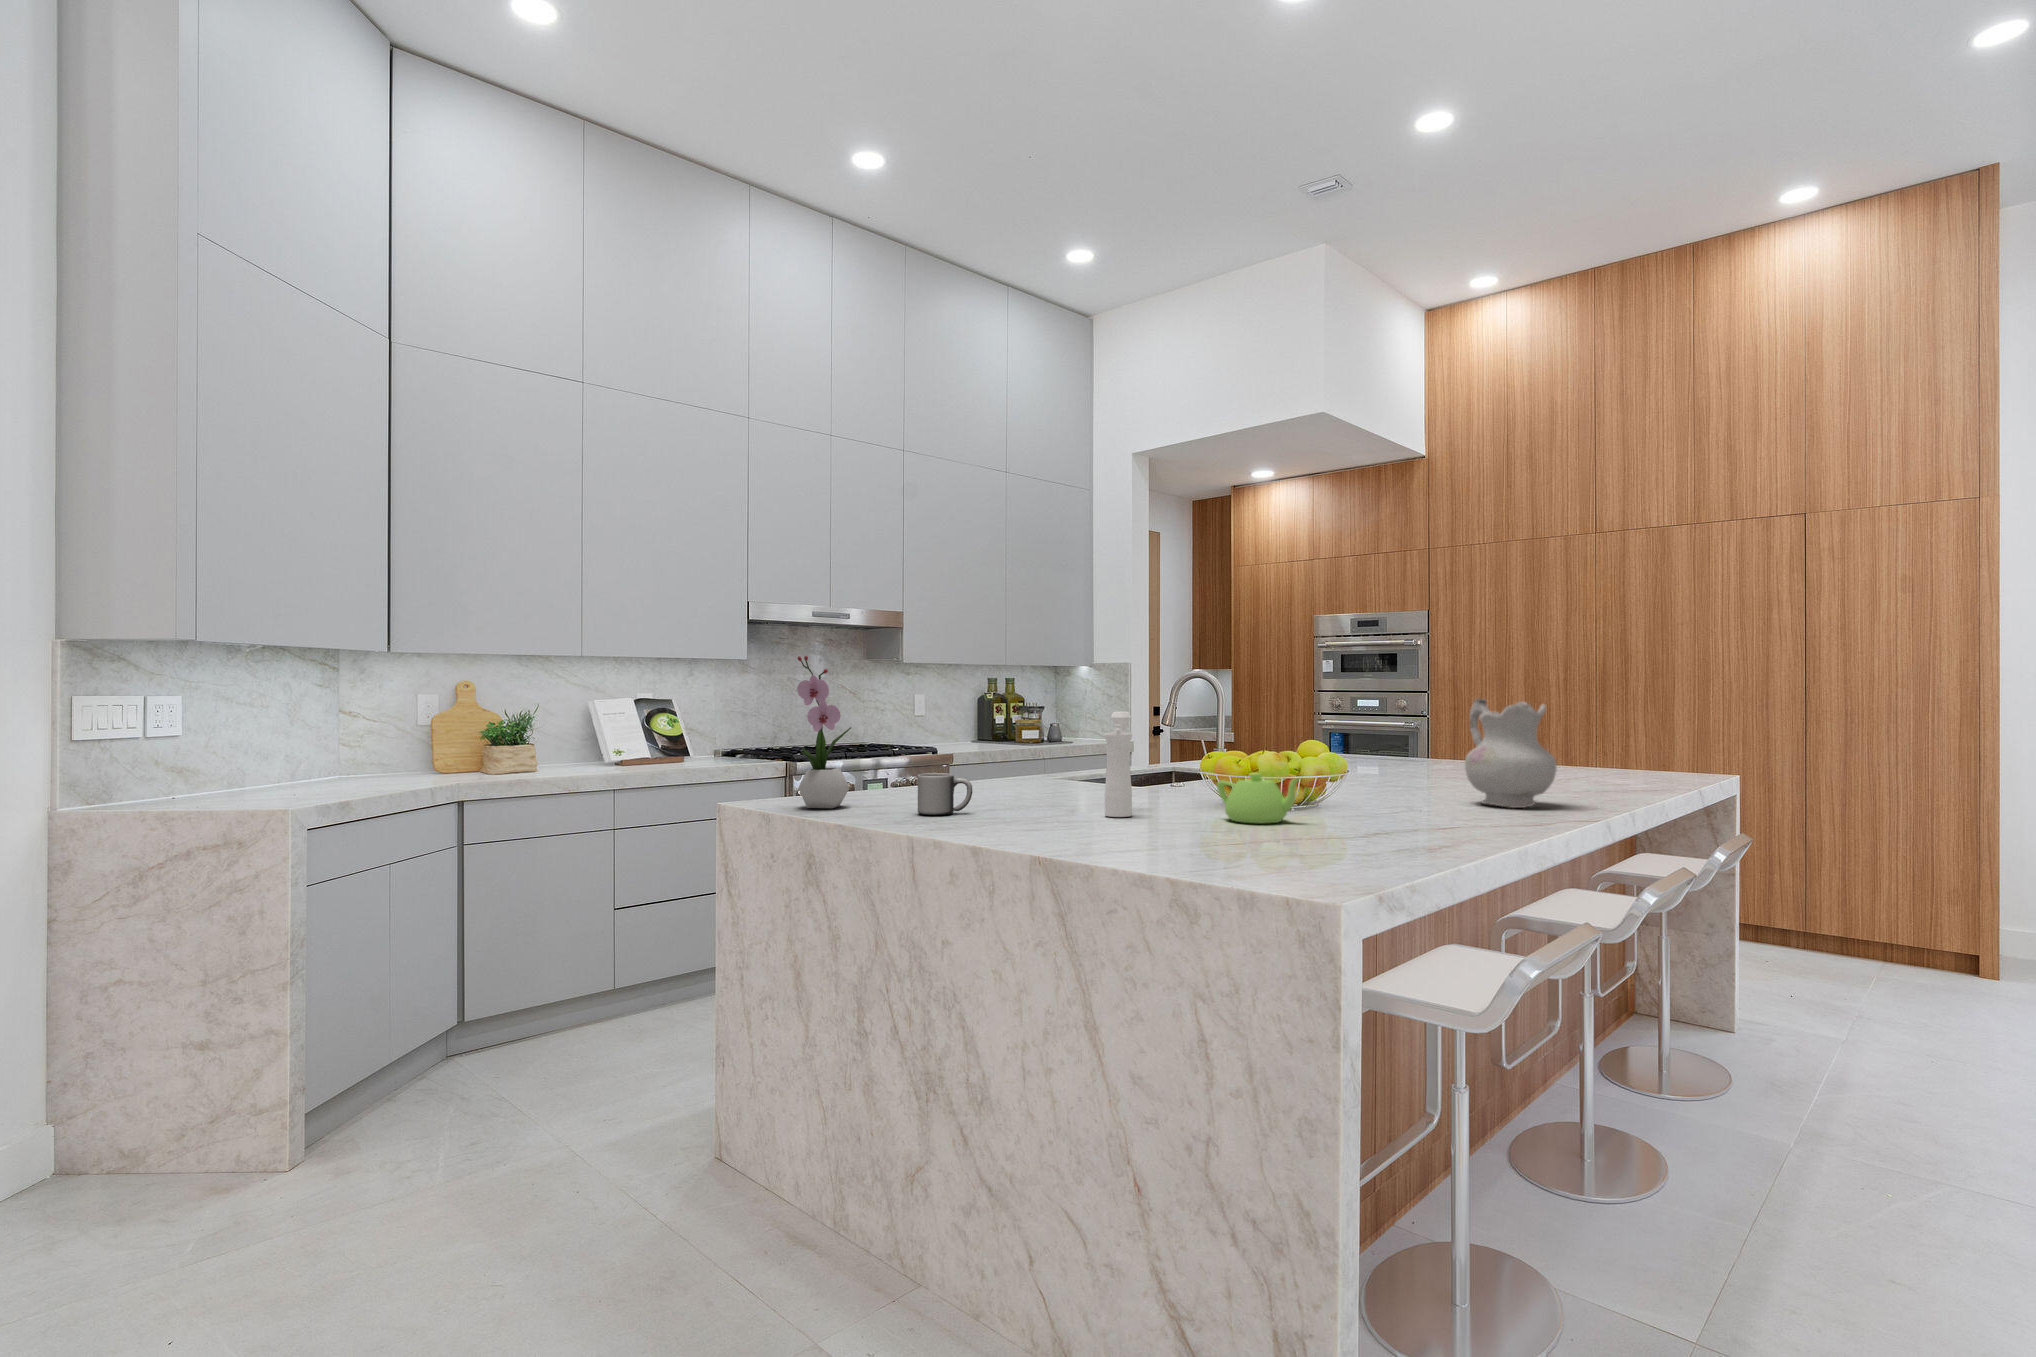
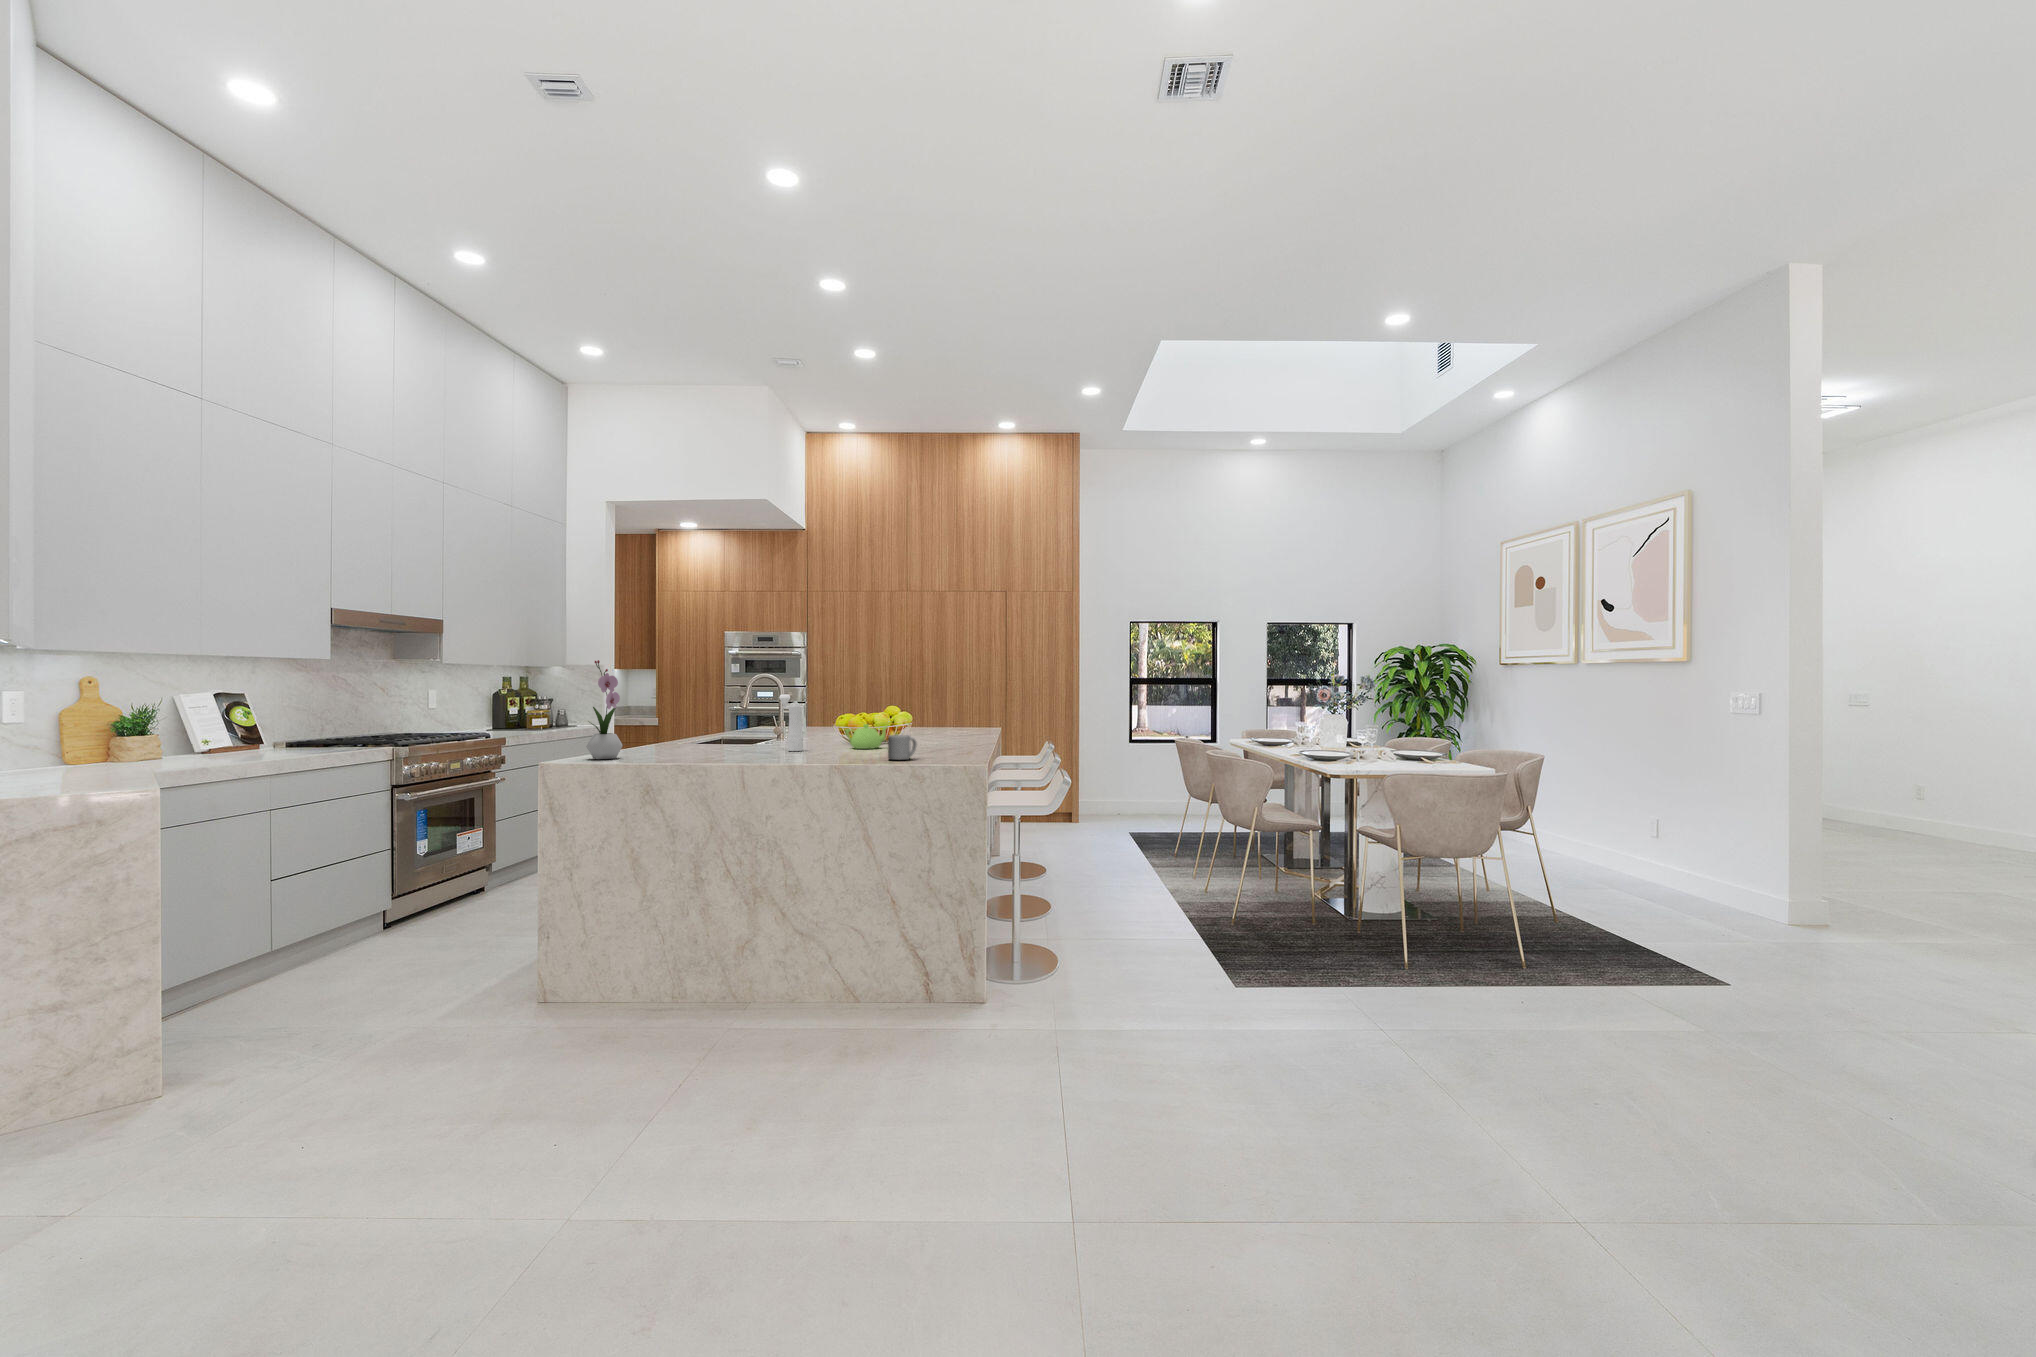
ceramic pitcher: present [1465,699,1557,808] -> none [926,686,968,738]
mug: present [918,773,972,815] -> present [888,735,917,760]

